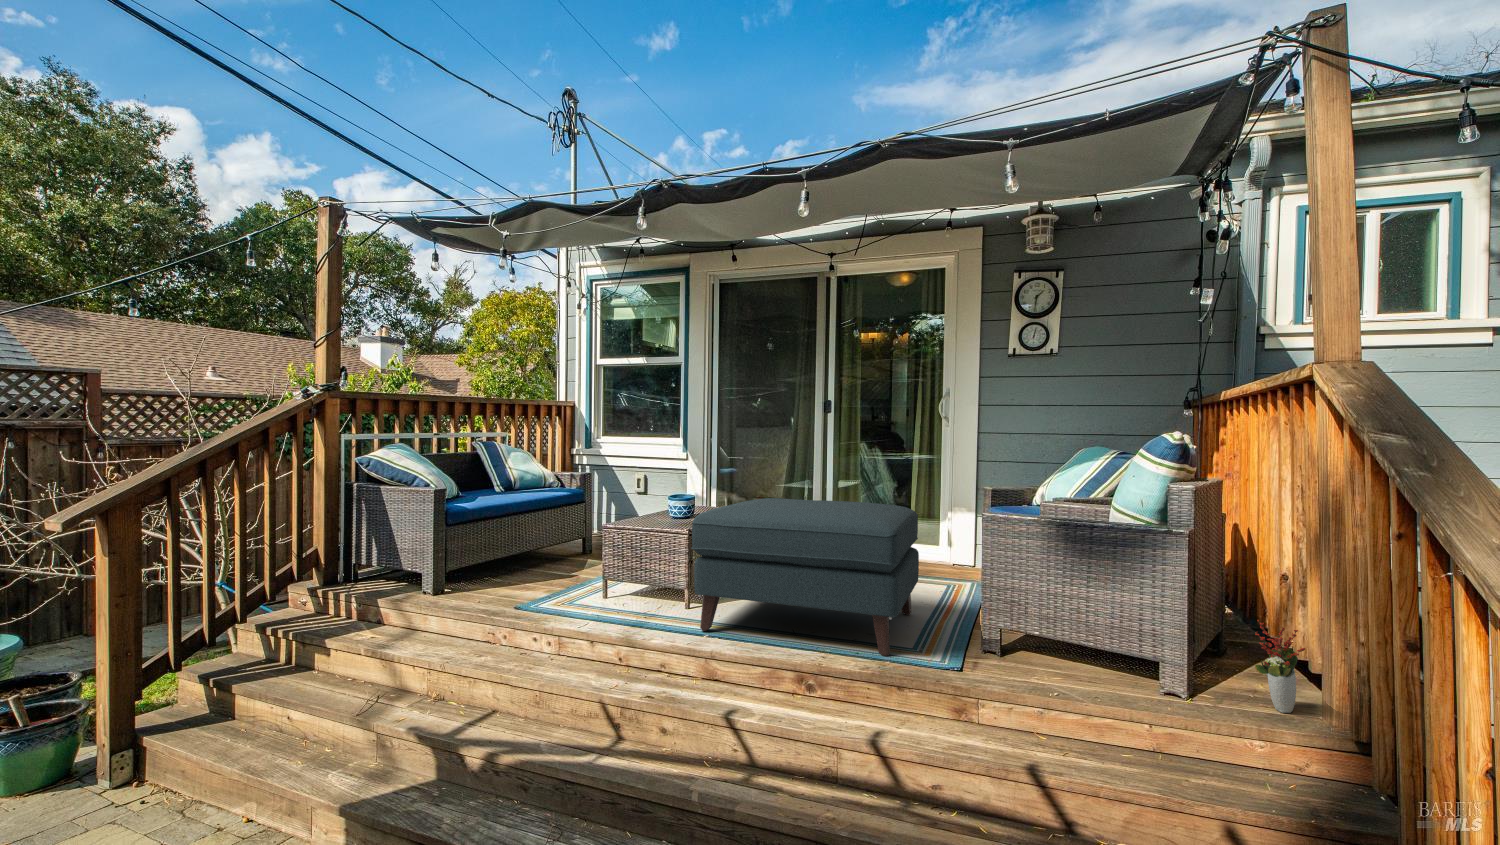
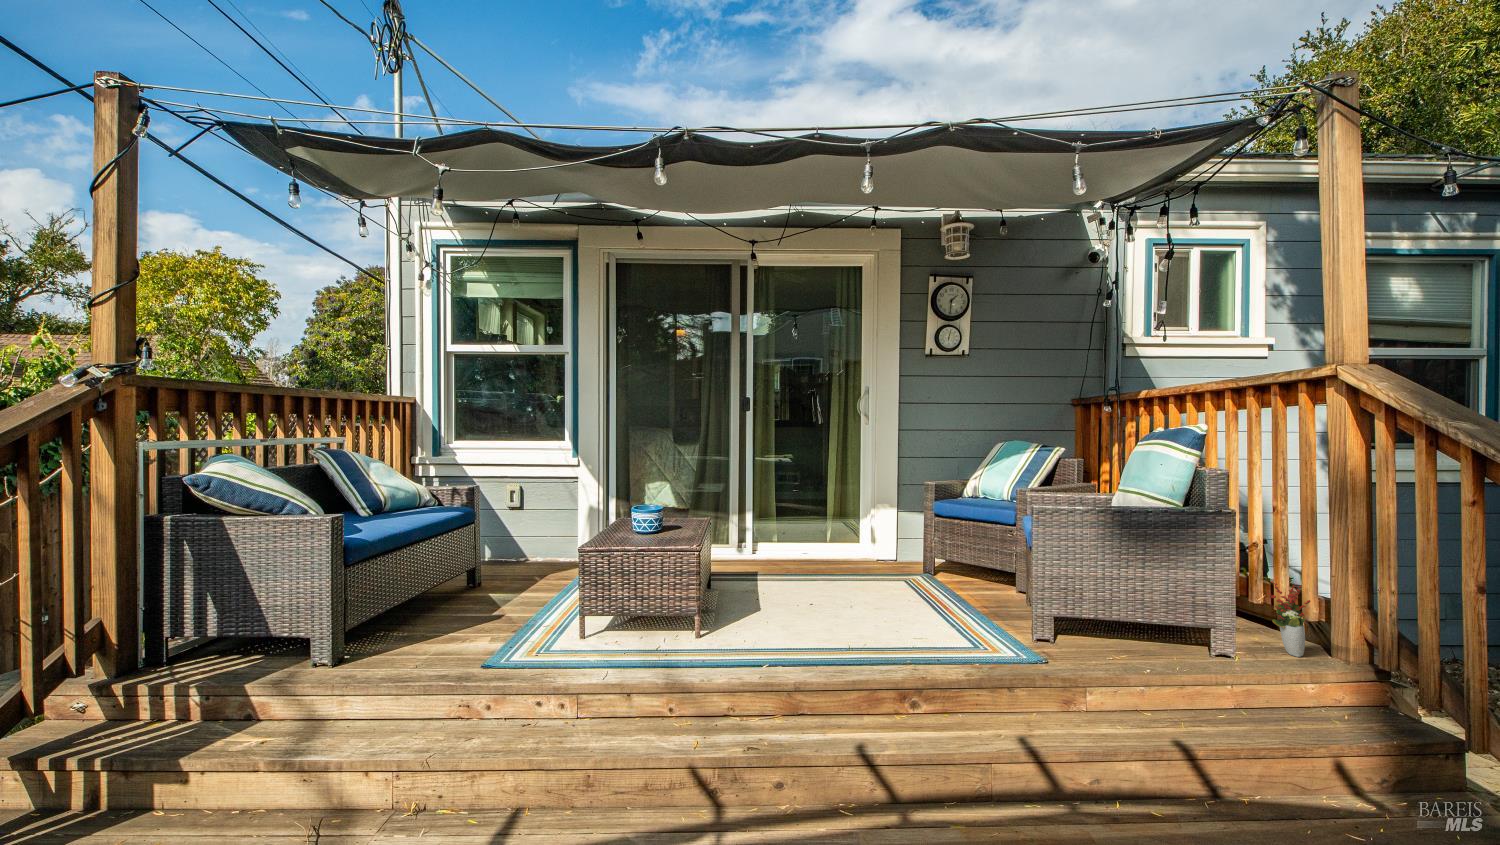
ottoman: present [691,498,919,656] -> none [737,502,976,661]

